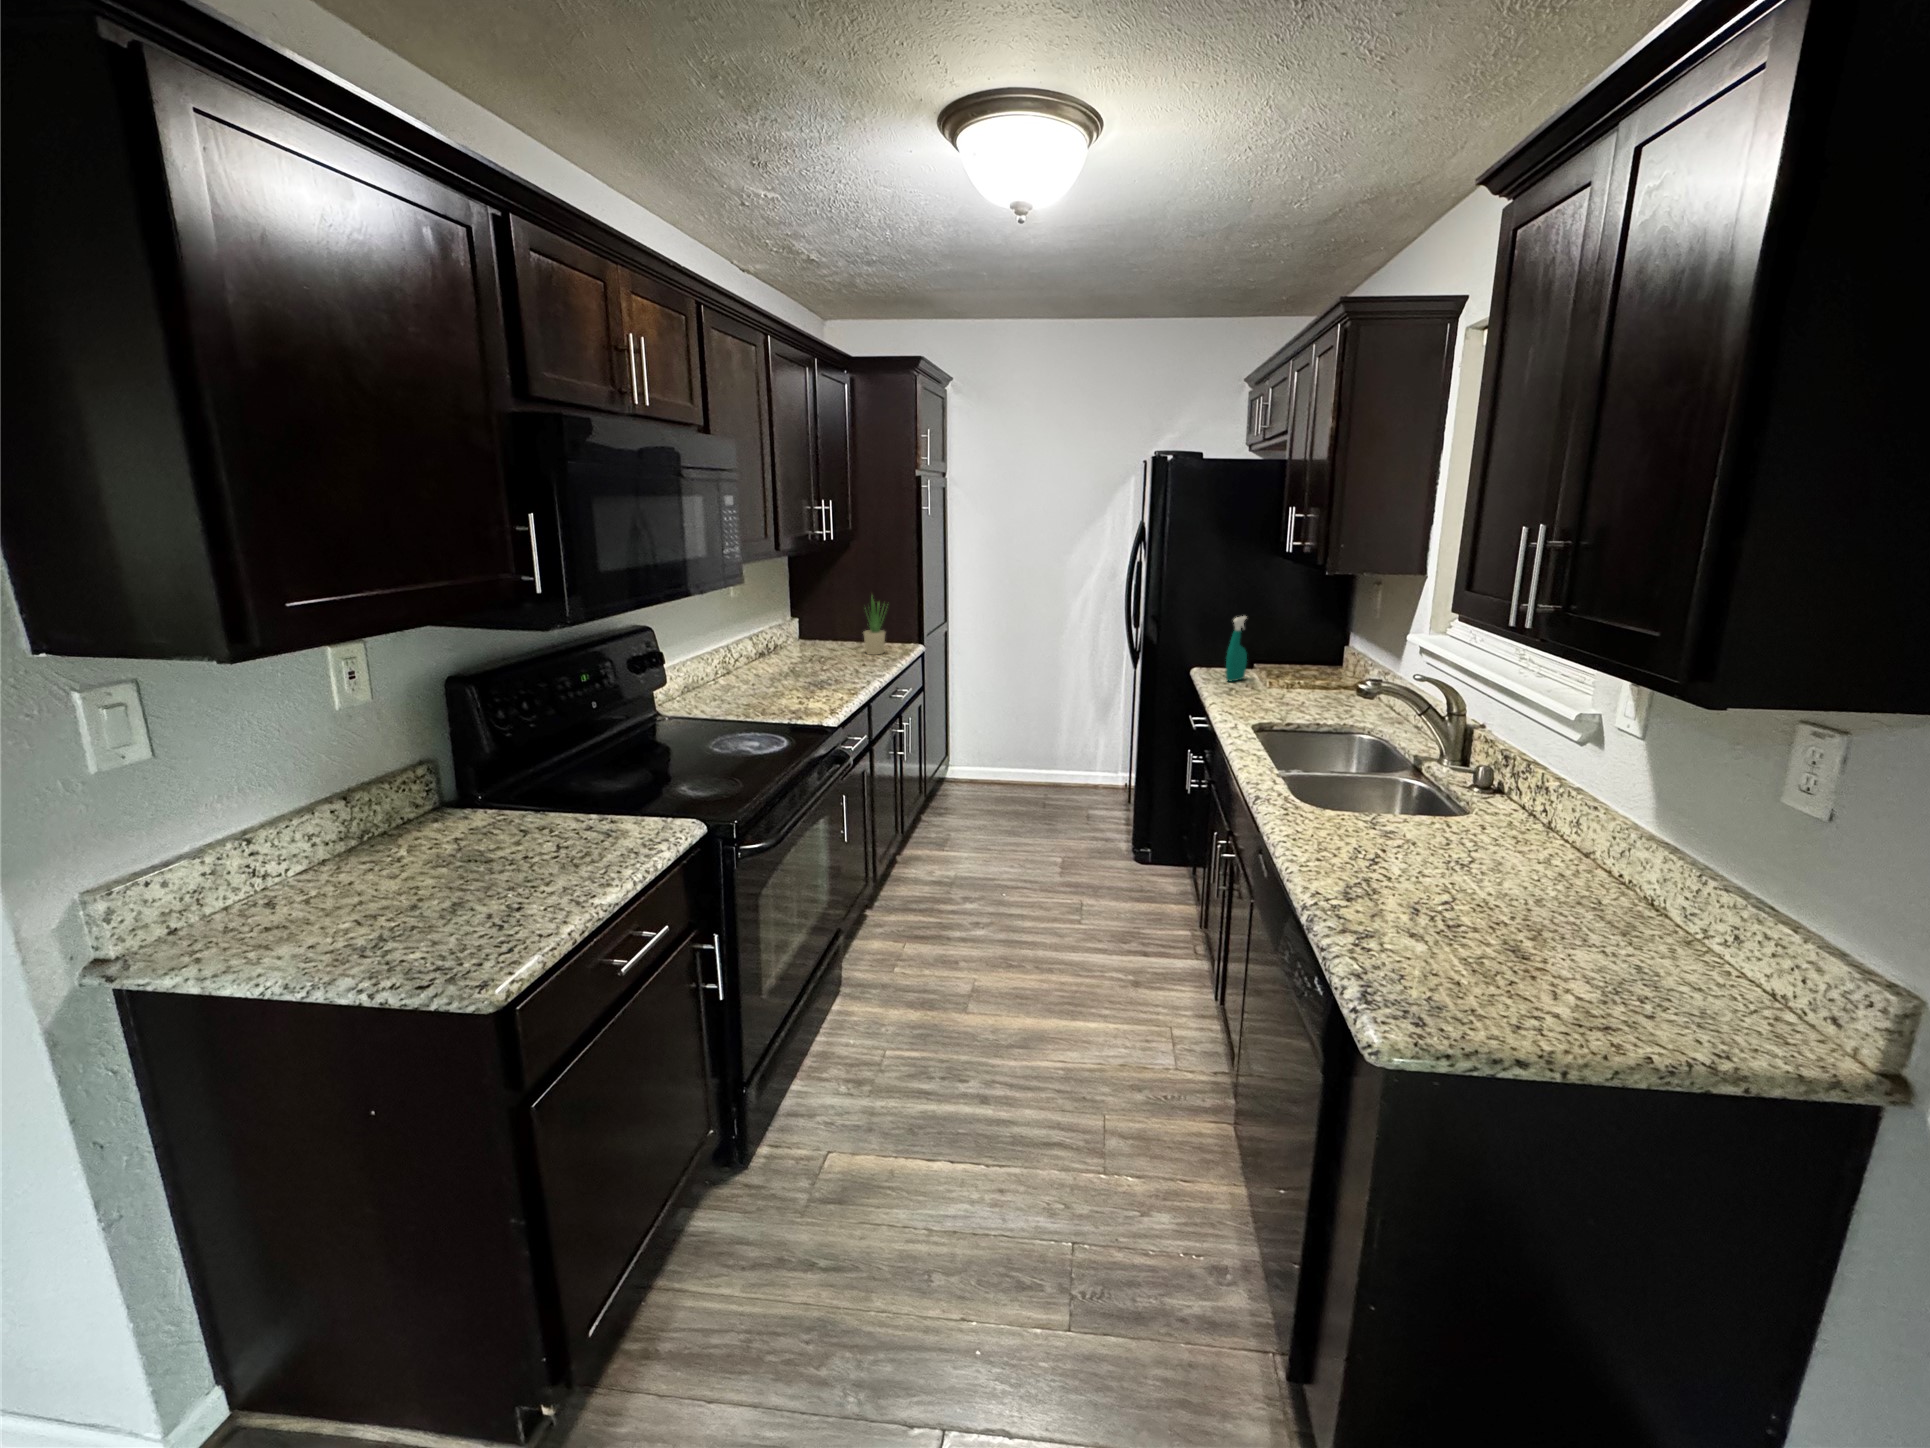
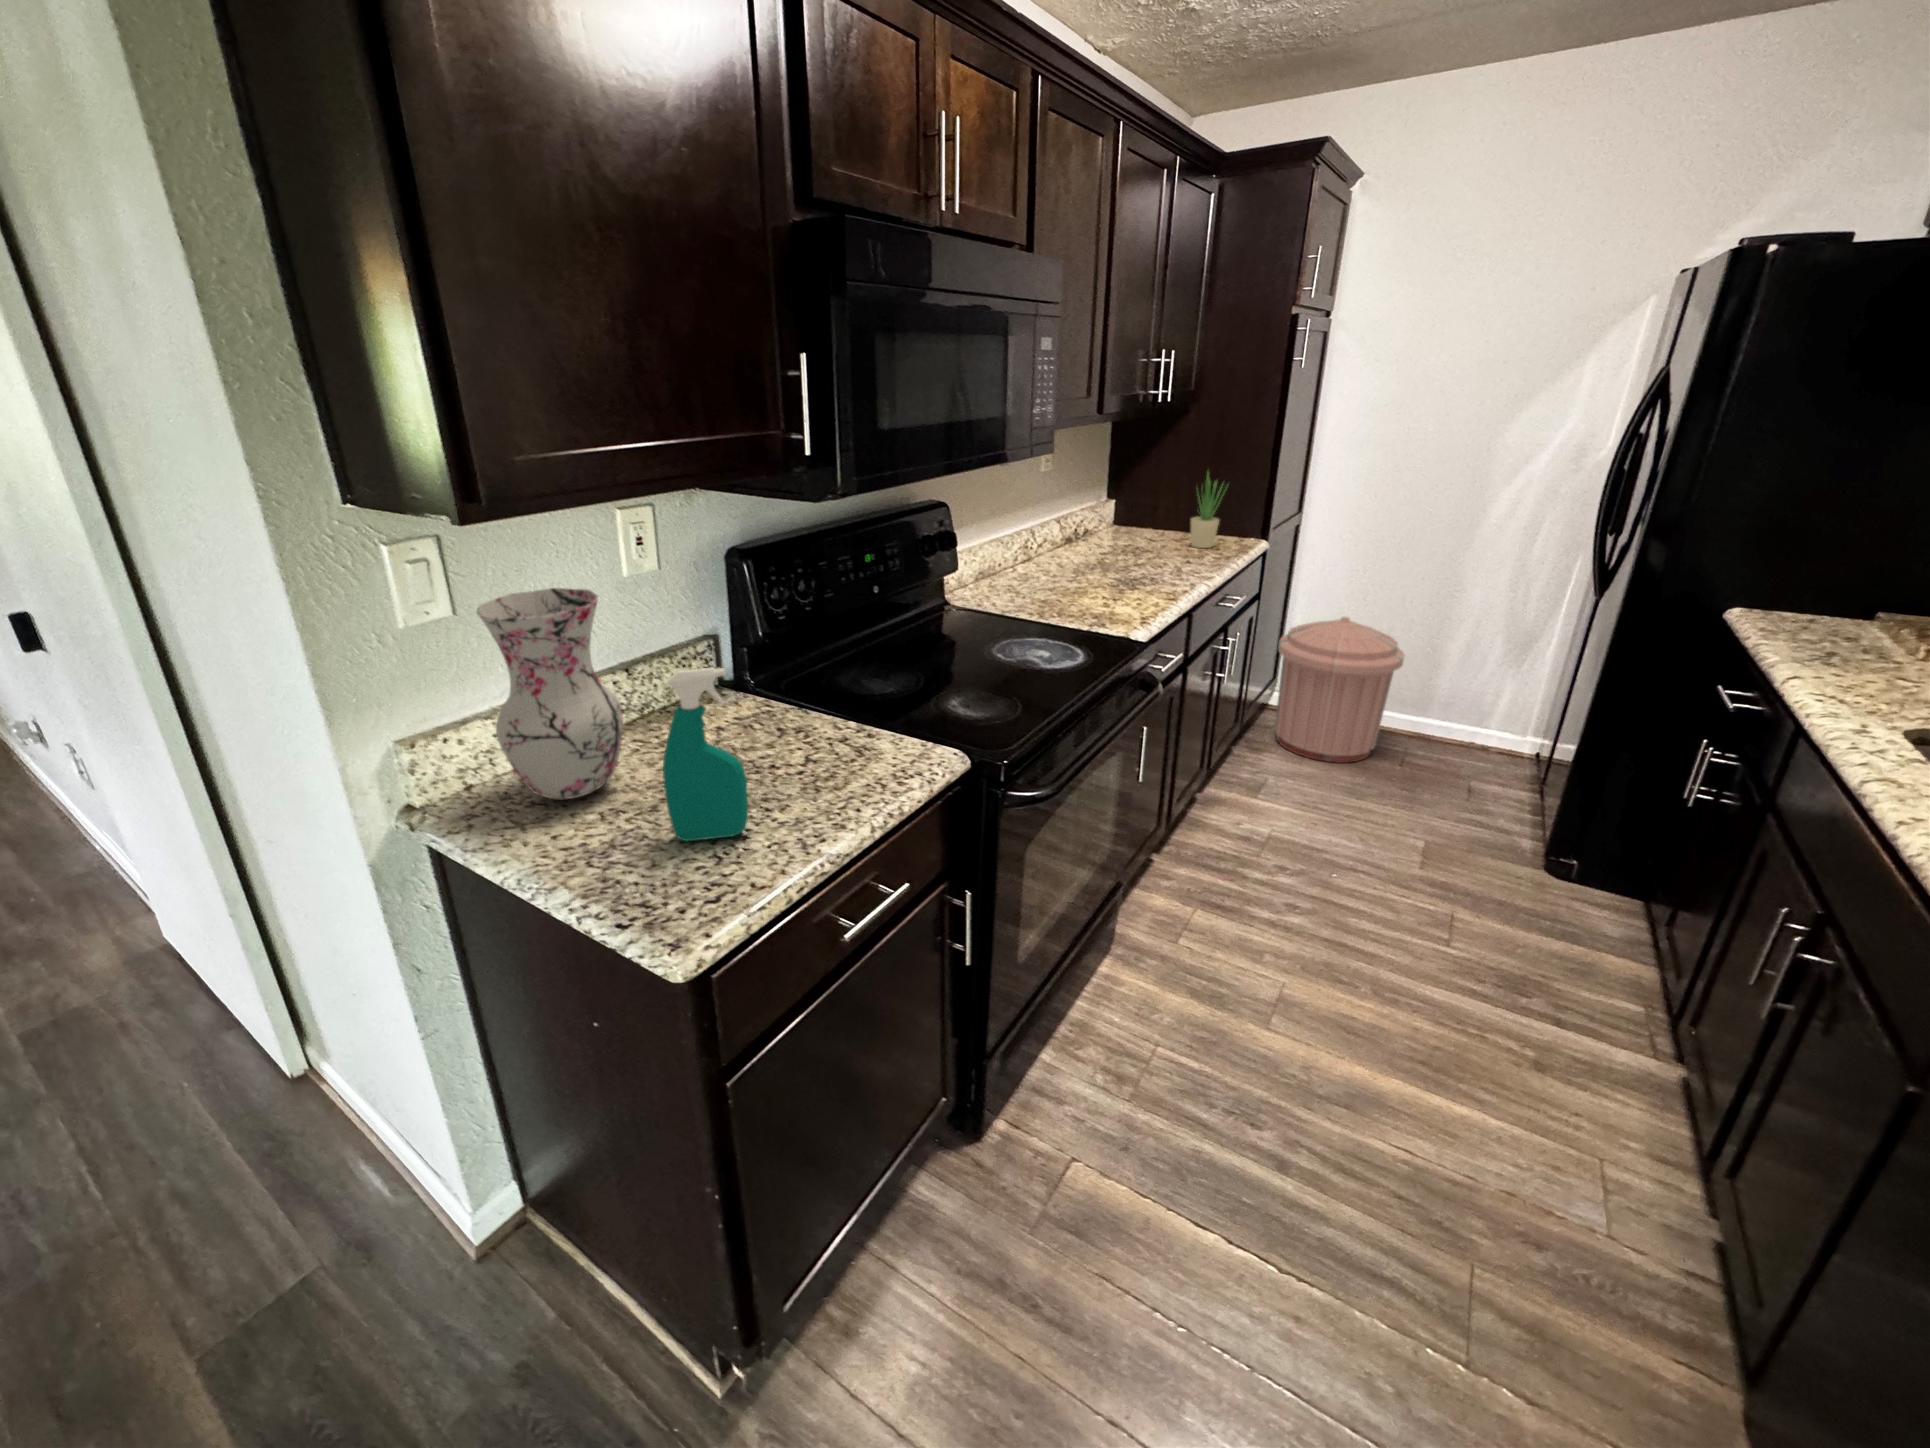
spray bottle: present [1226,616,1247,681] -> present [663,667,748,842]
trash can: none [945,700,1031,813] -> present [1275,617,1404,763]
vase: none [201,719,369,920] -> present [477,588,623,799]

